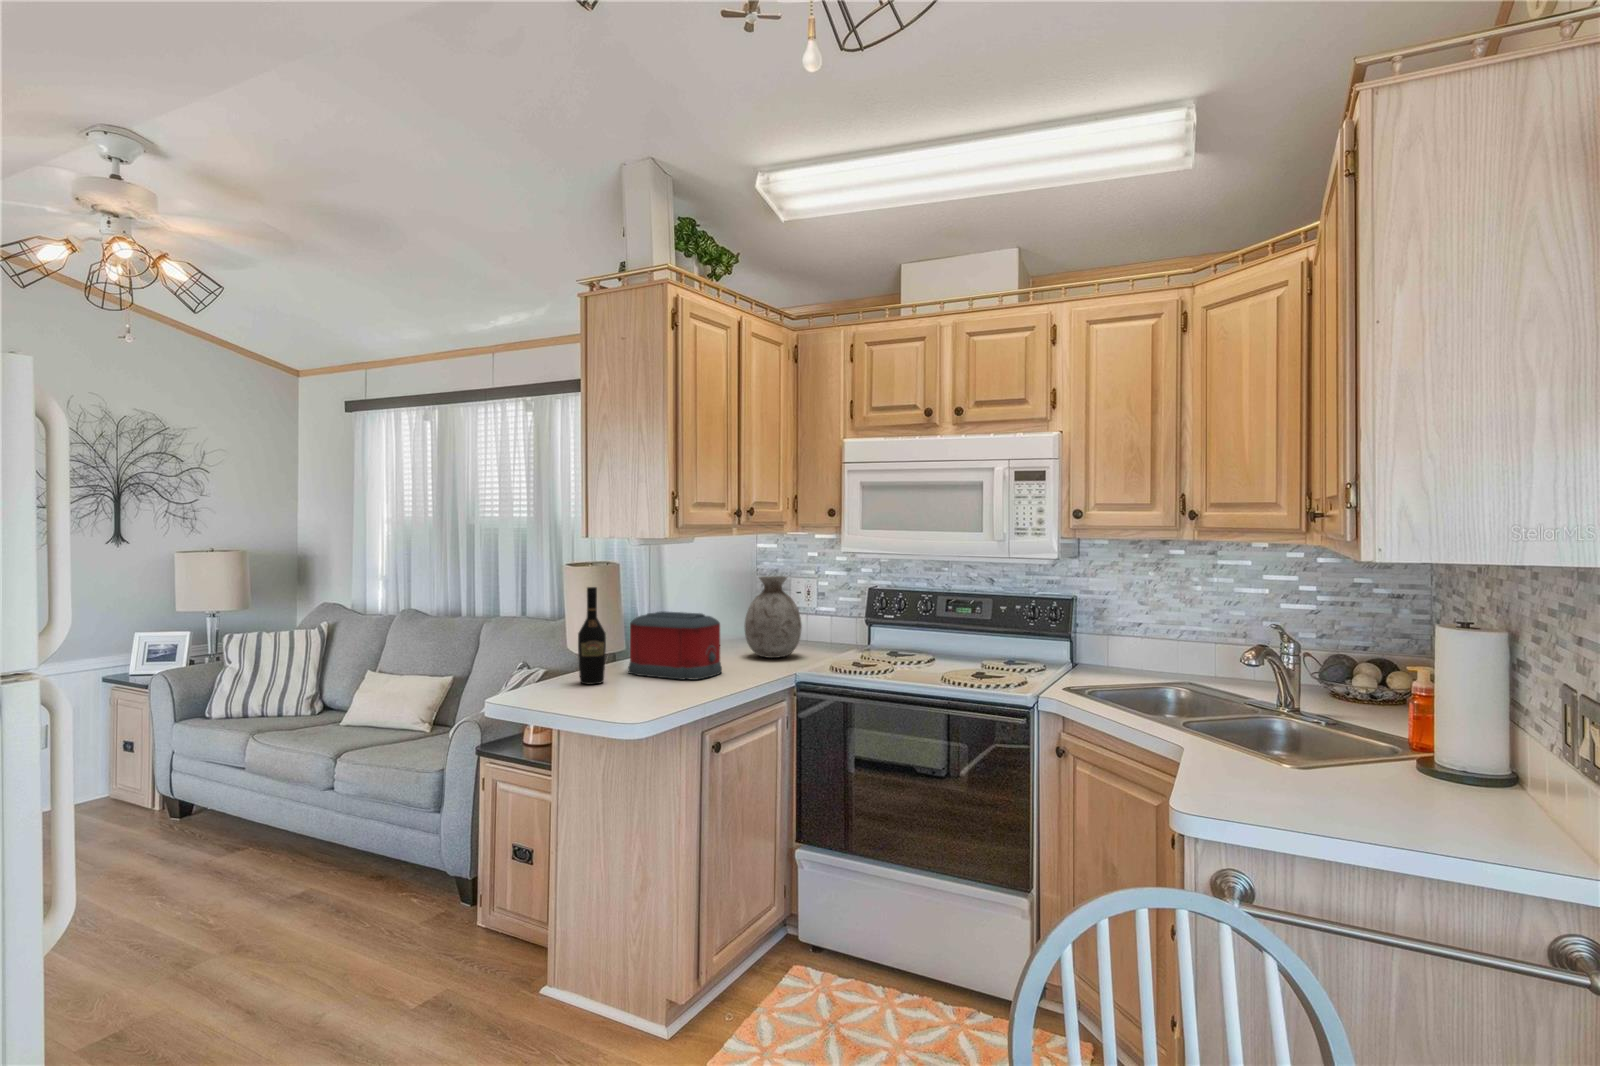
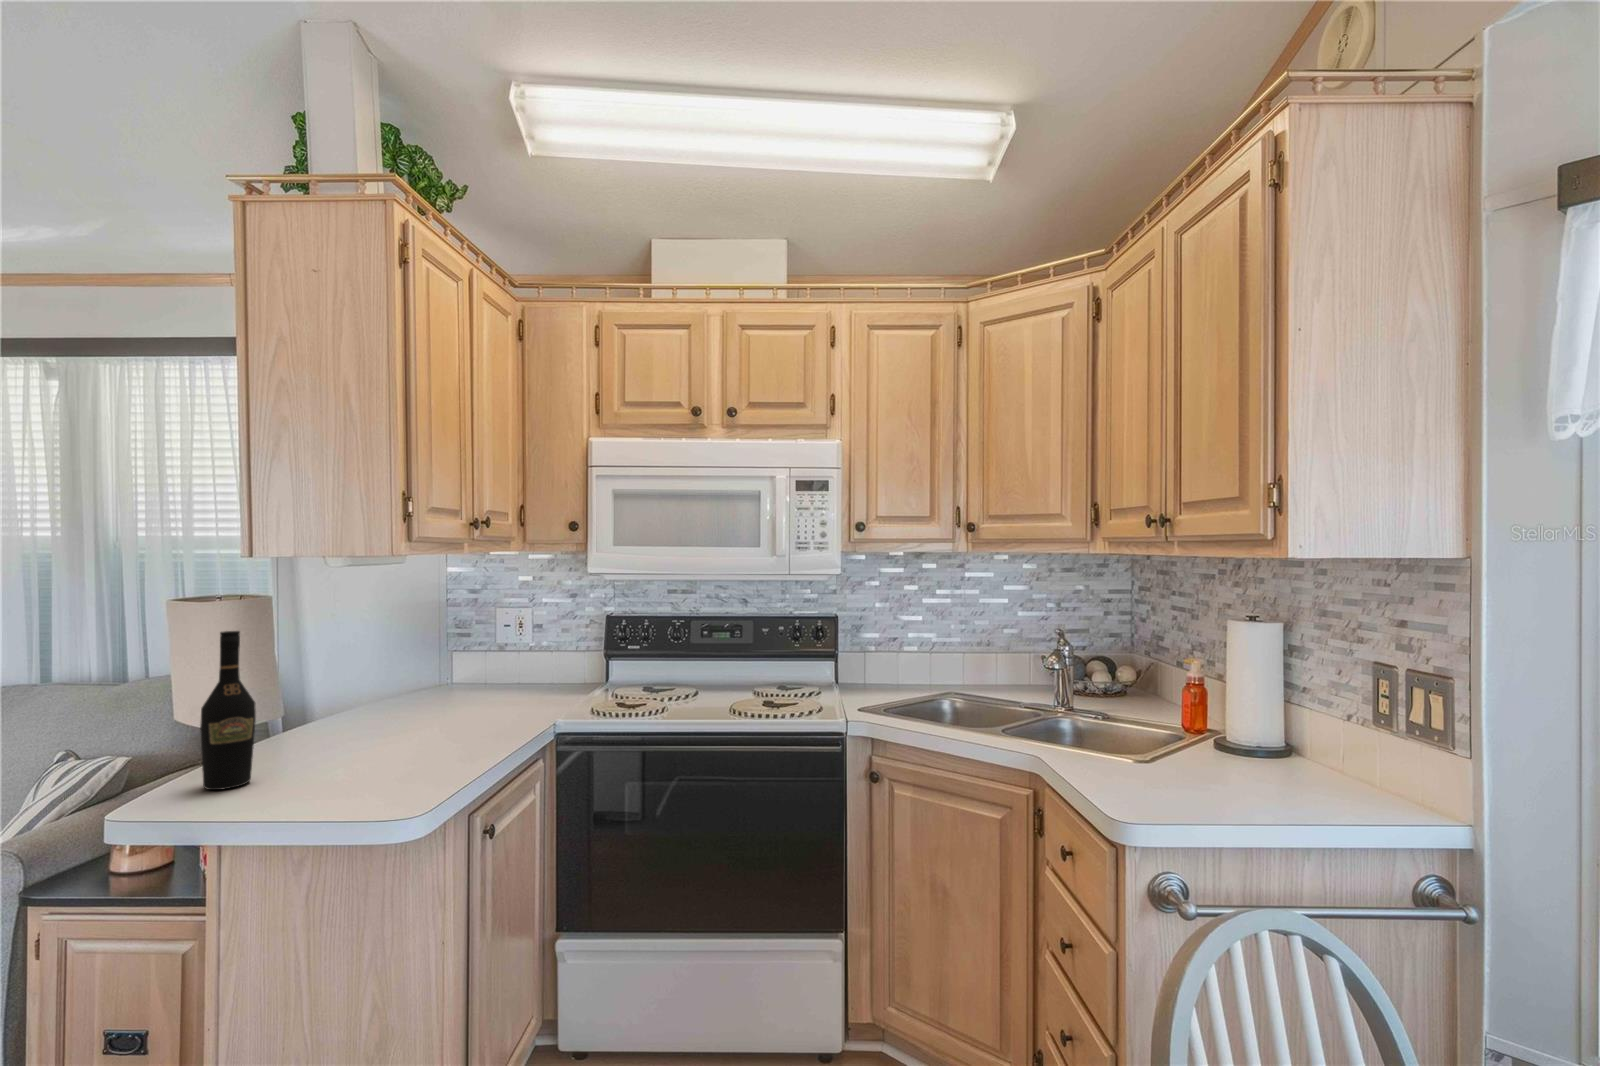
vase: present [744,576,802,658] -> none [455,605,533,710]
toaster: present [628,611,722,680] -> none [286,660,443,761]

